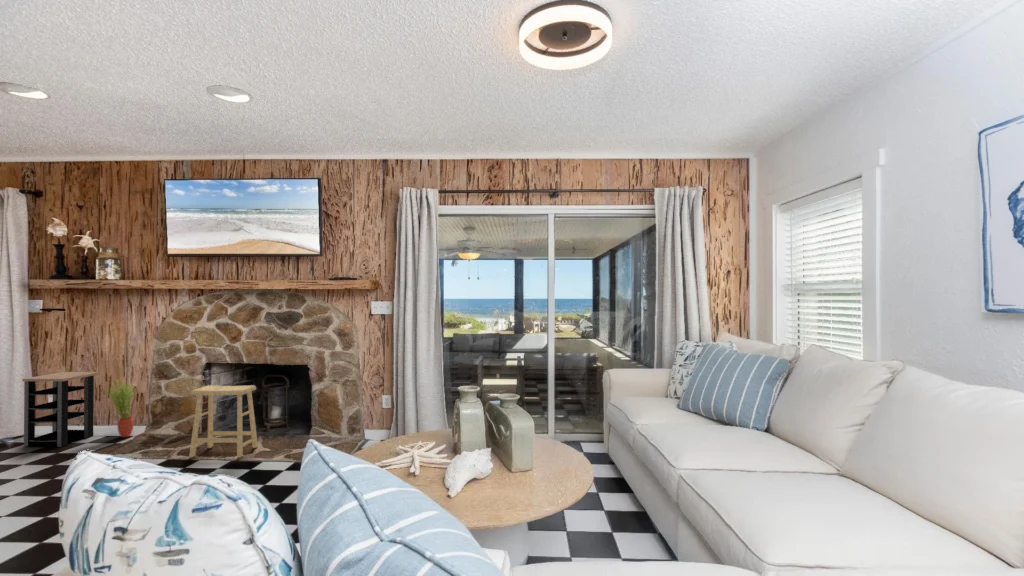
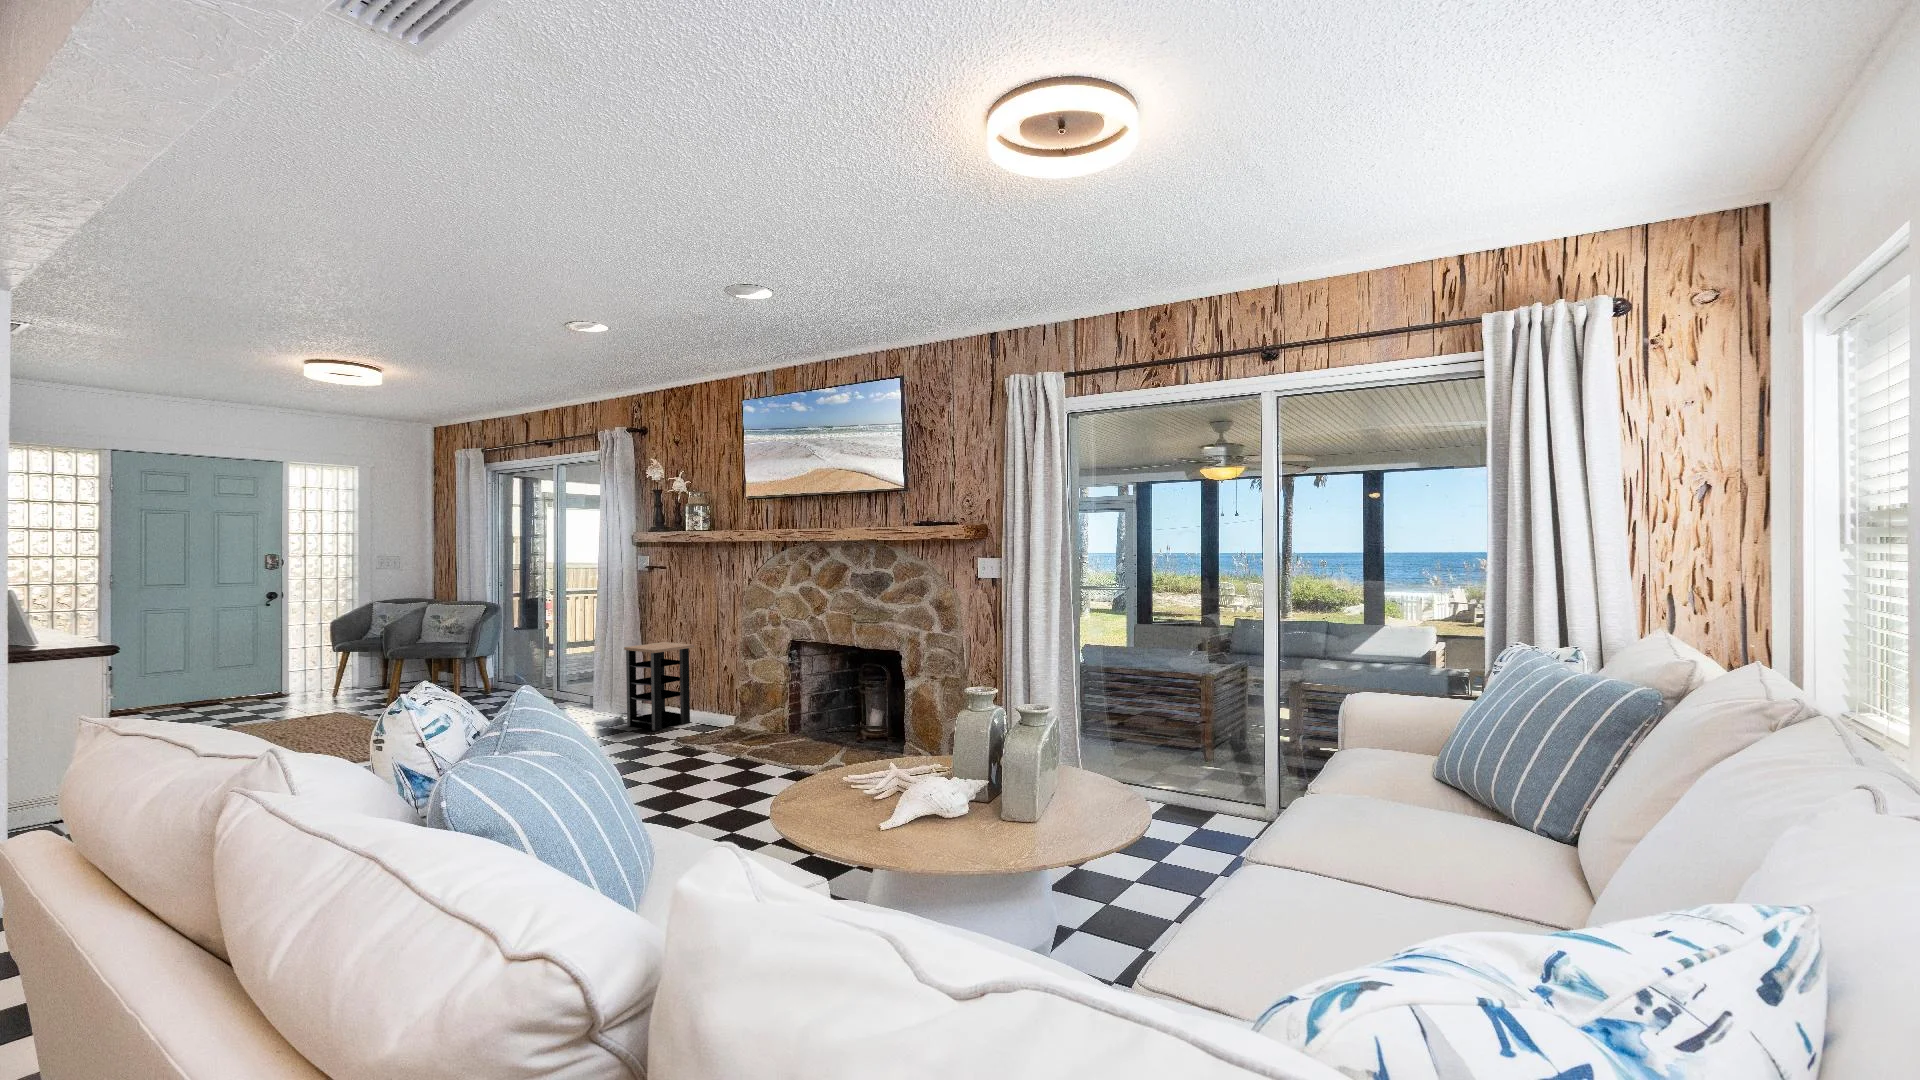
potted plant: present [109,380,136,437] -> none [697,655,726,728]
footstool: present [189,385,258,458] -> none [752,671,832,772]

